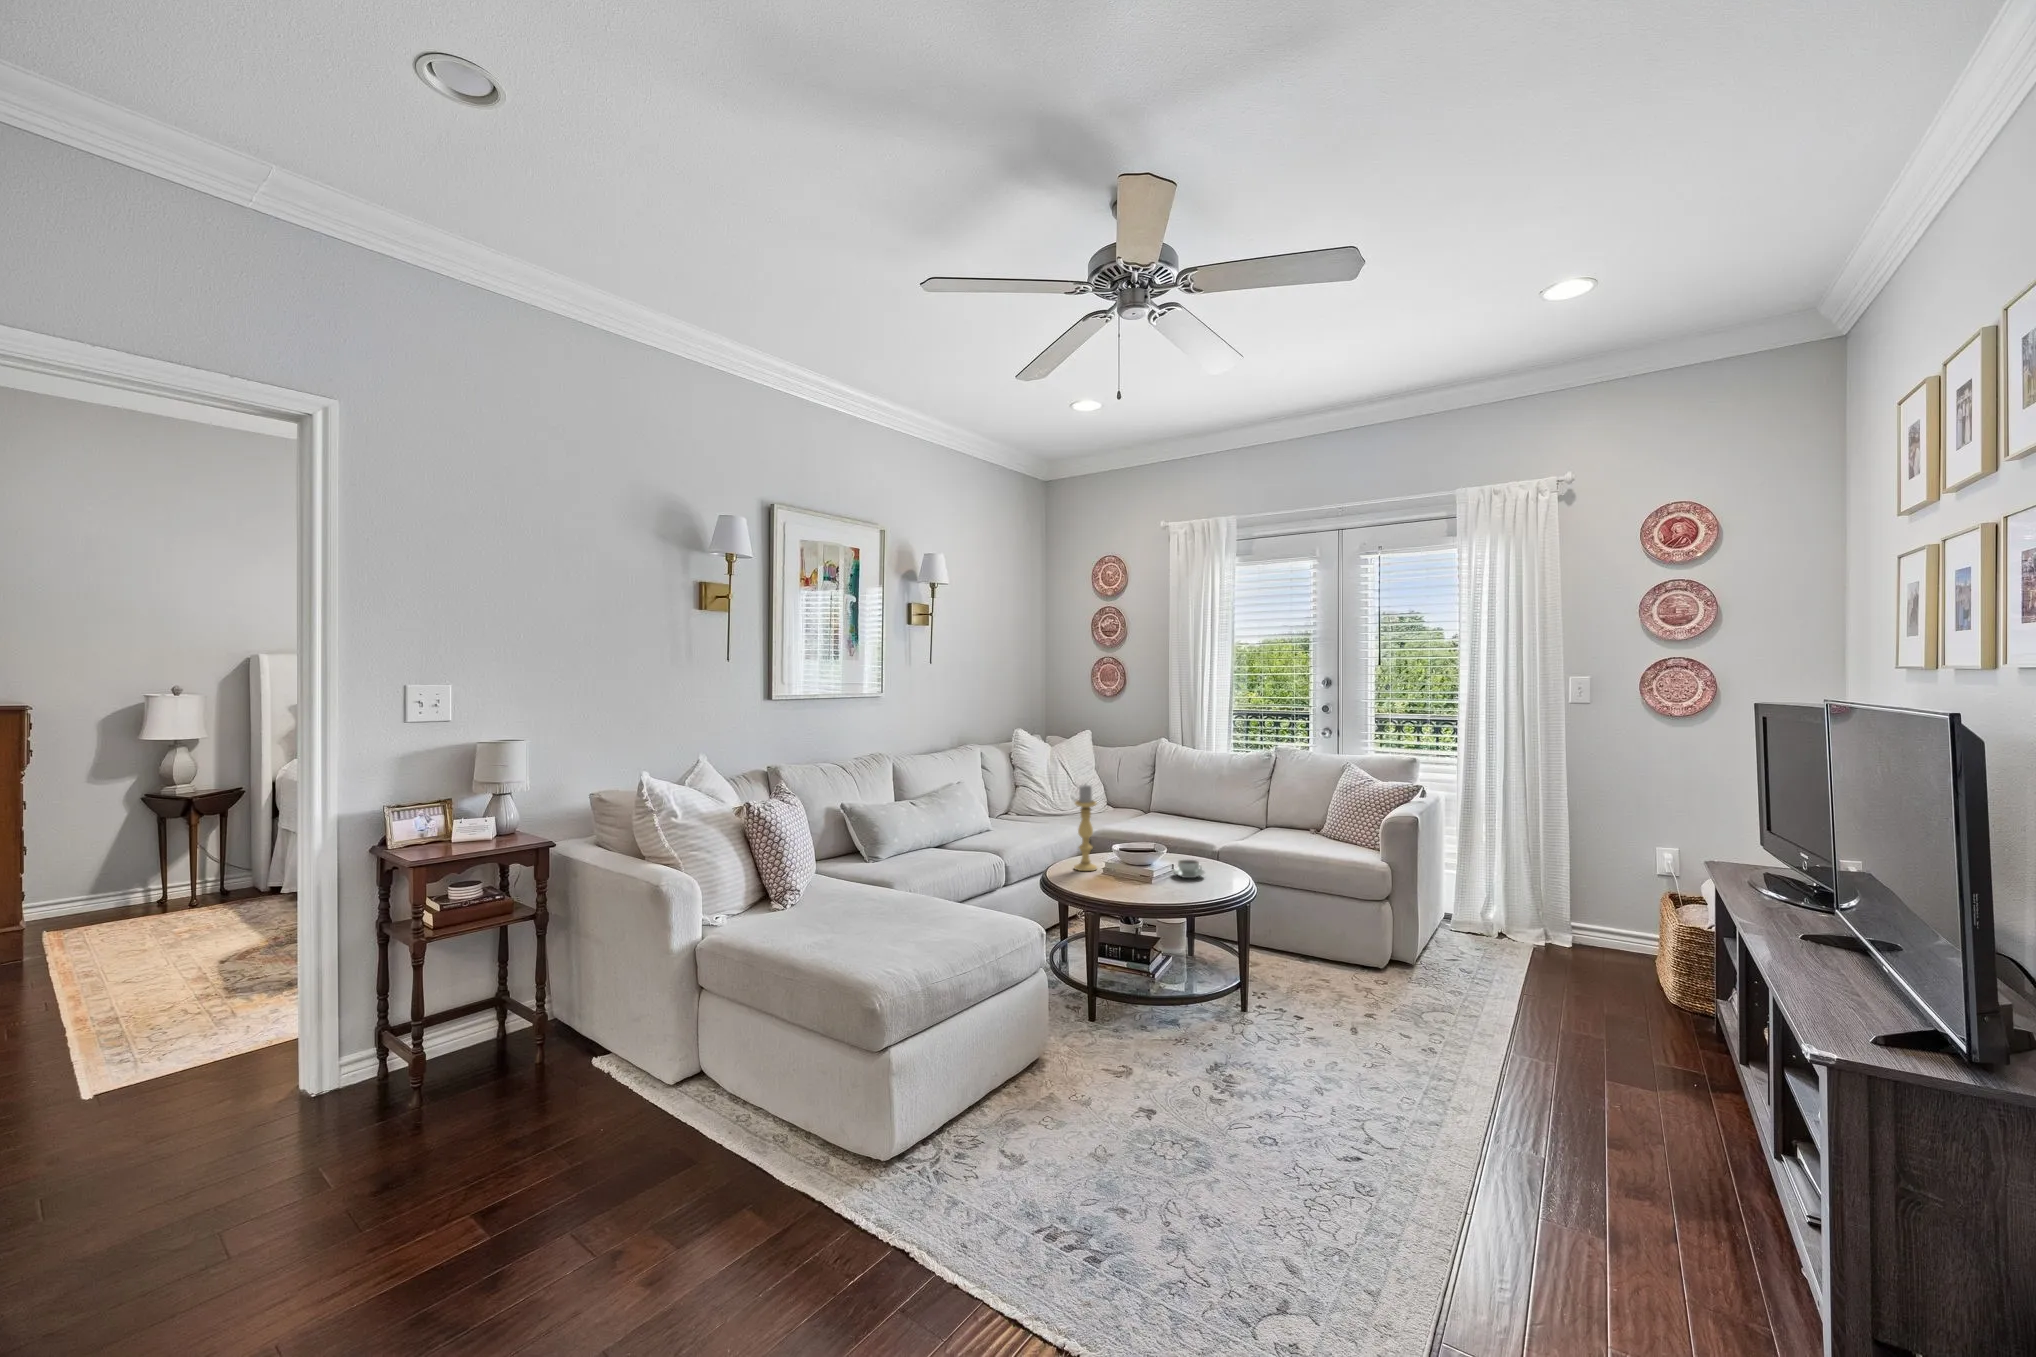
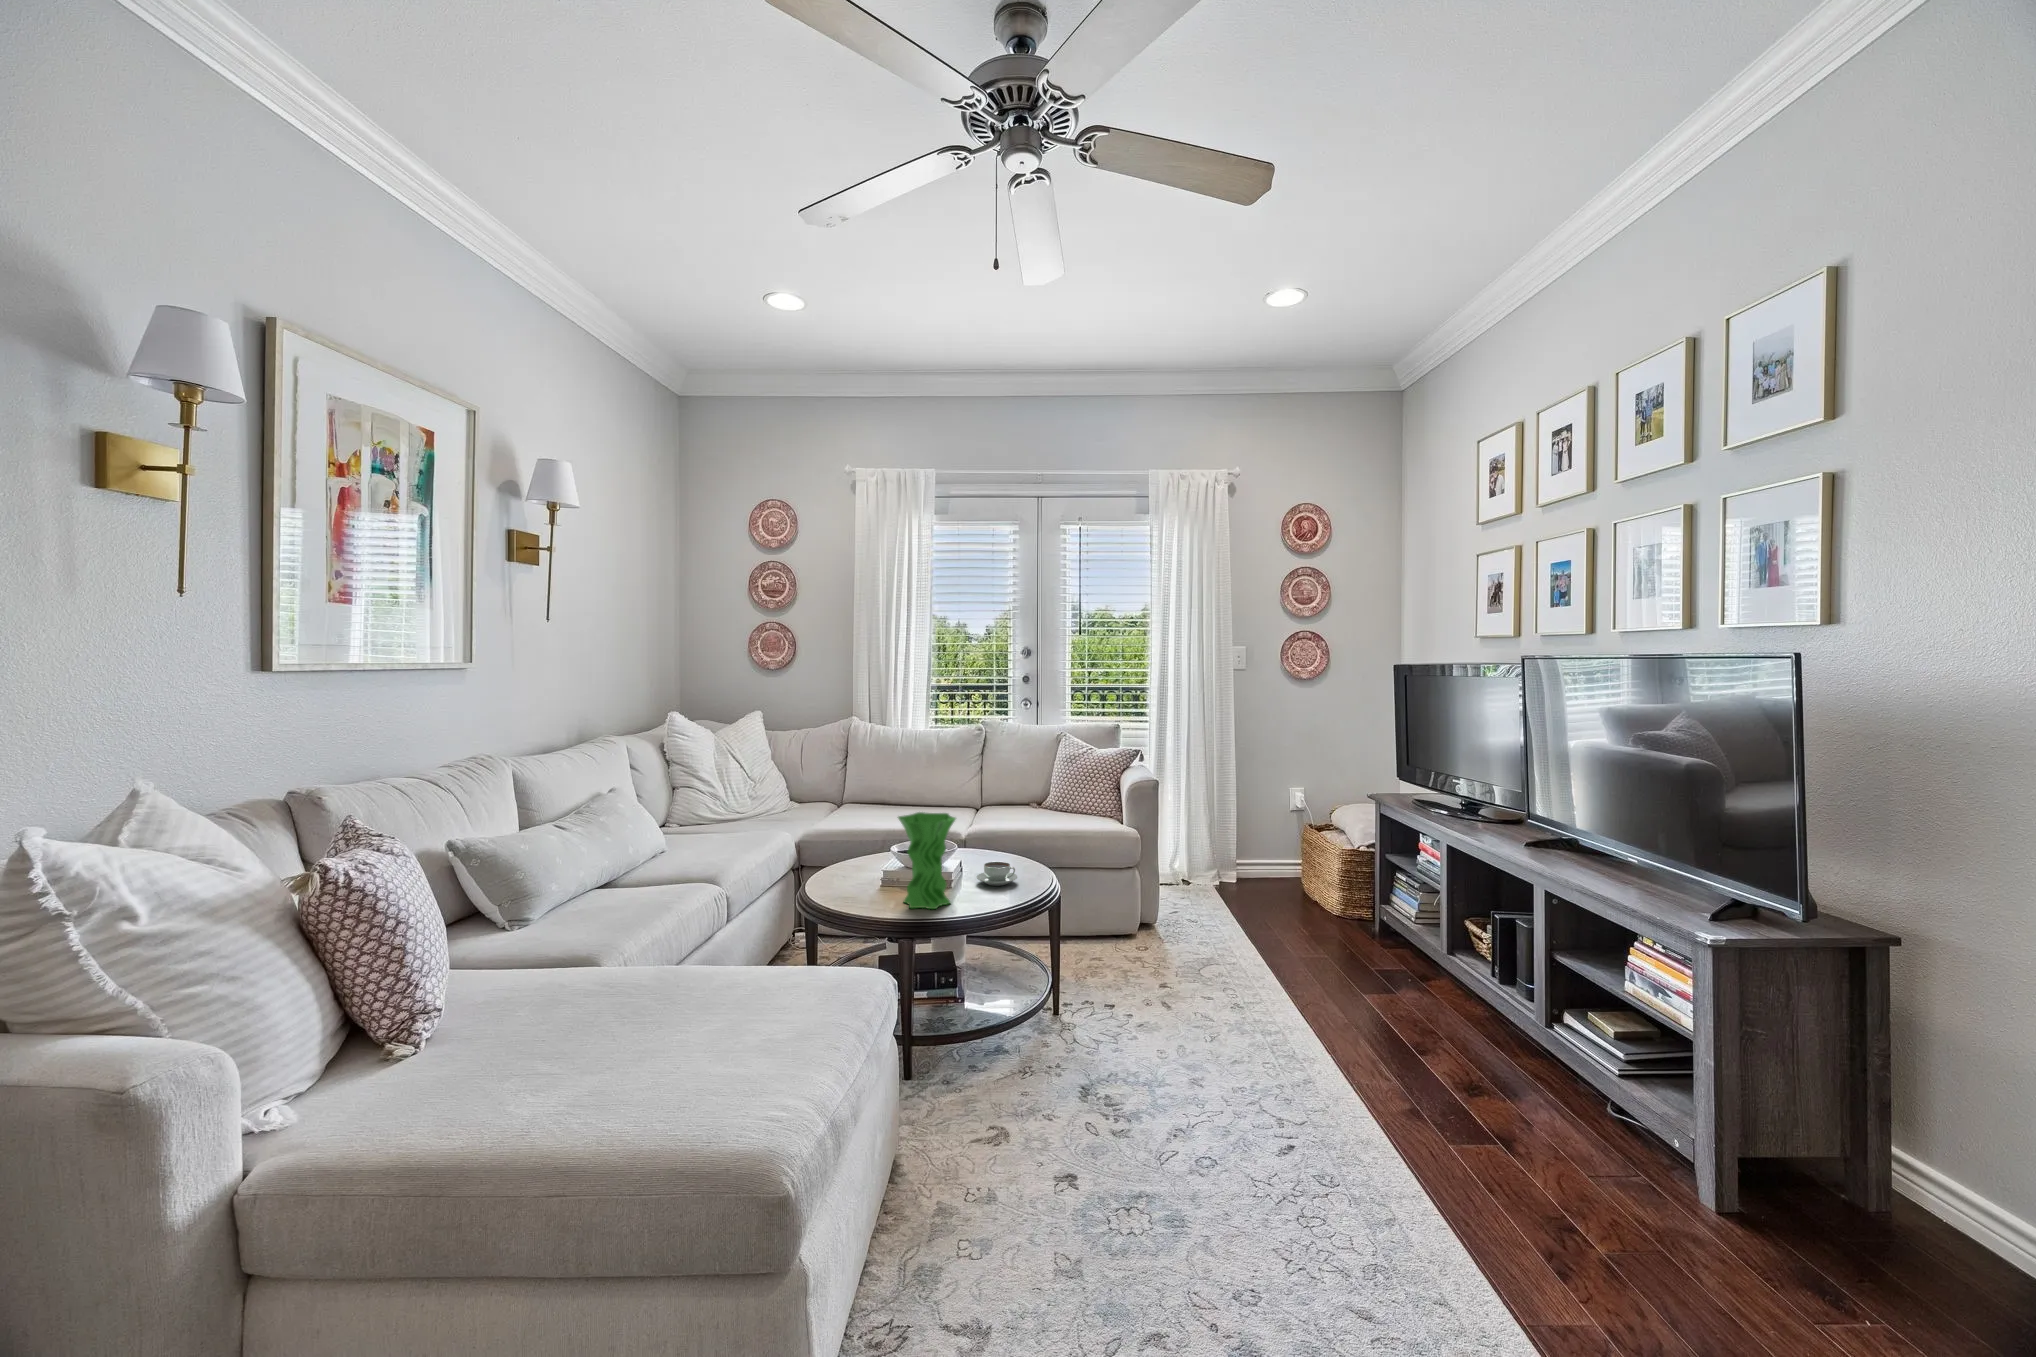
candle holder: present [1074,785,1097,871] -> none [847,776,879,895]
vase: none [1100,813,1141,886] -> present [898,812,956,909]

